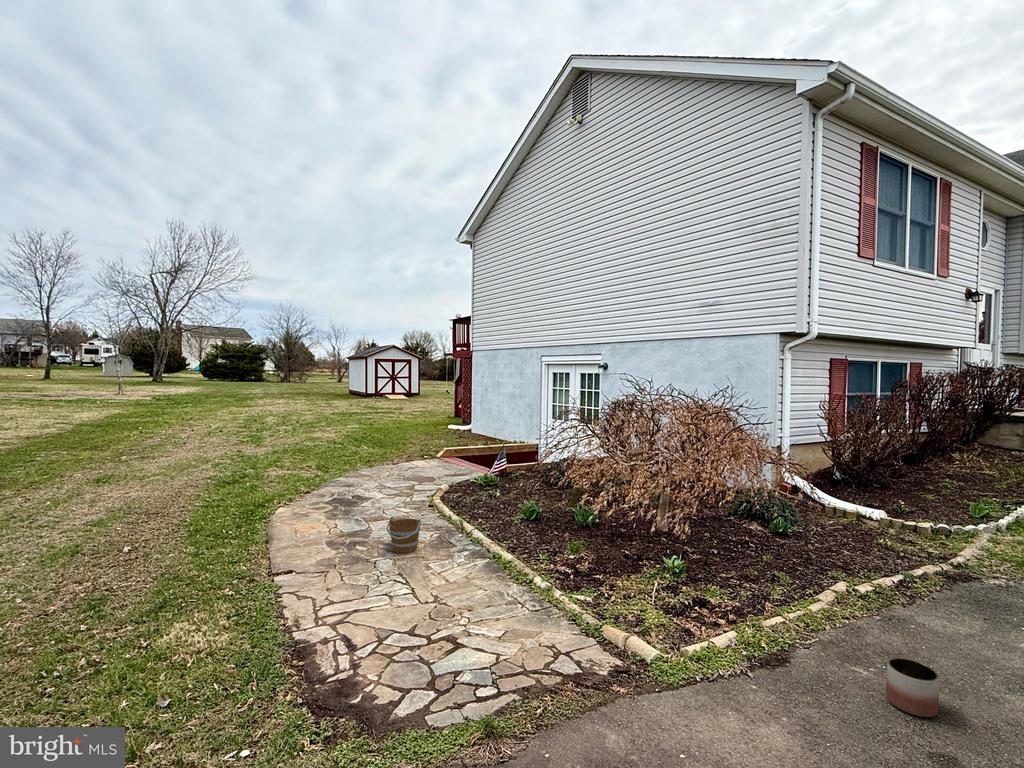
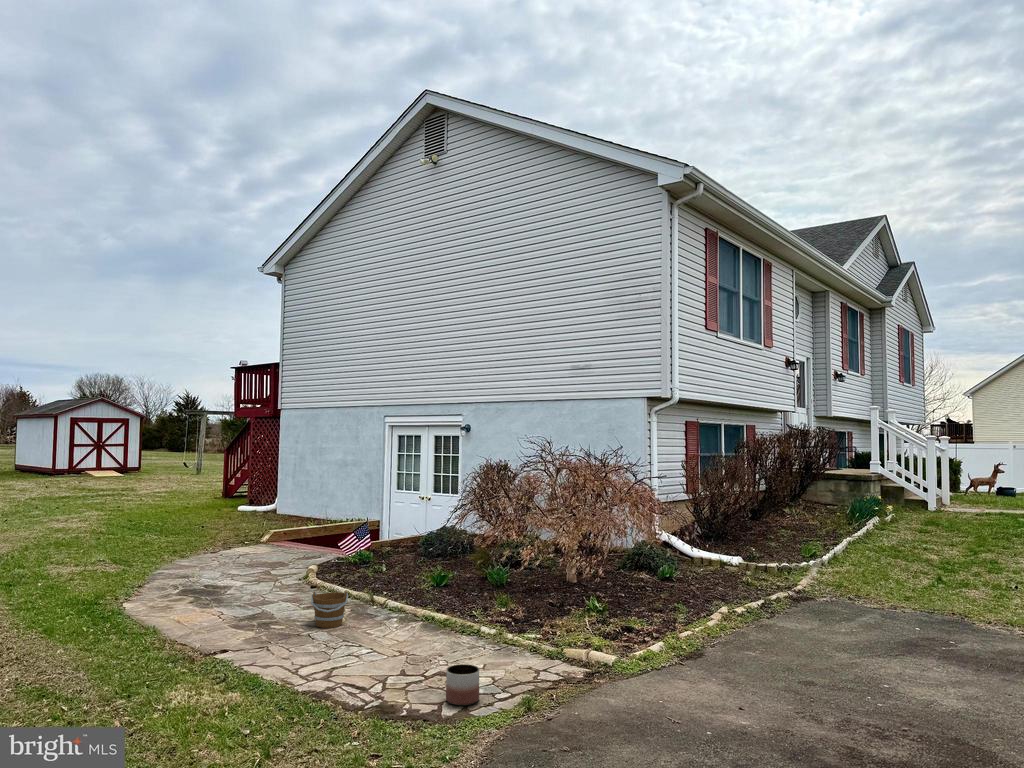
planter: present [886,658,939,717] -> present [446,664,479,705]

